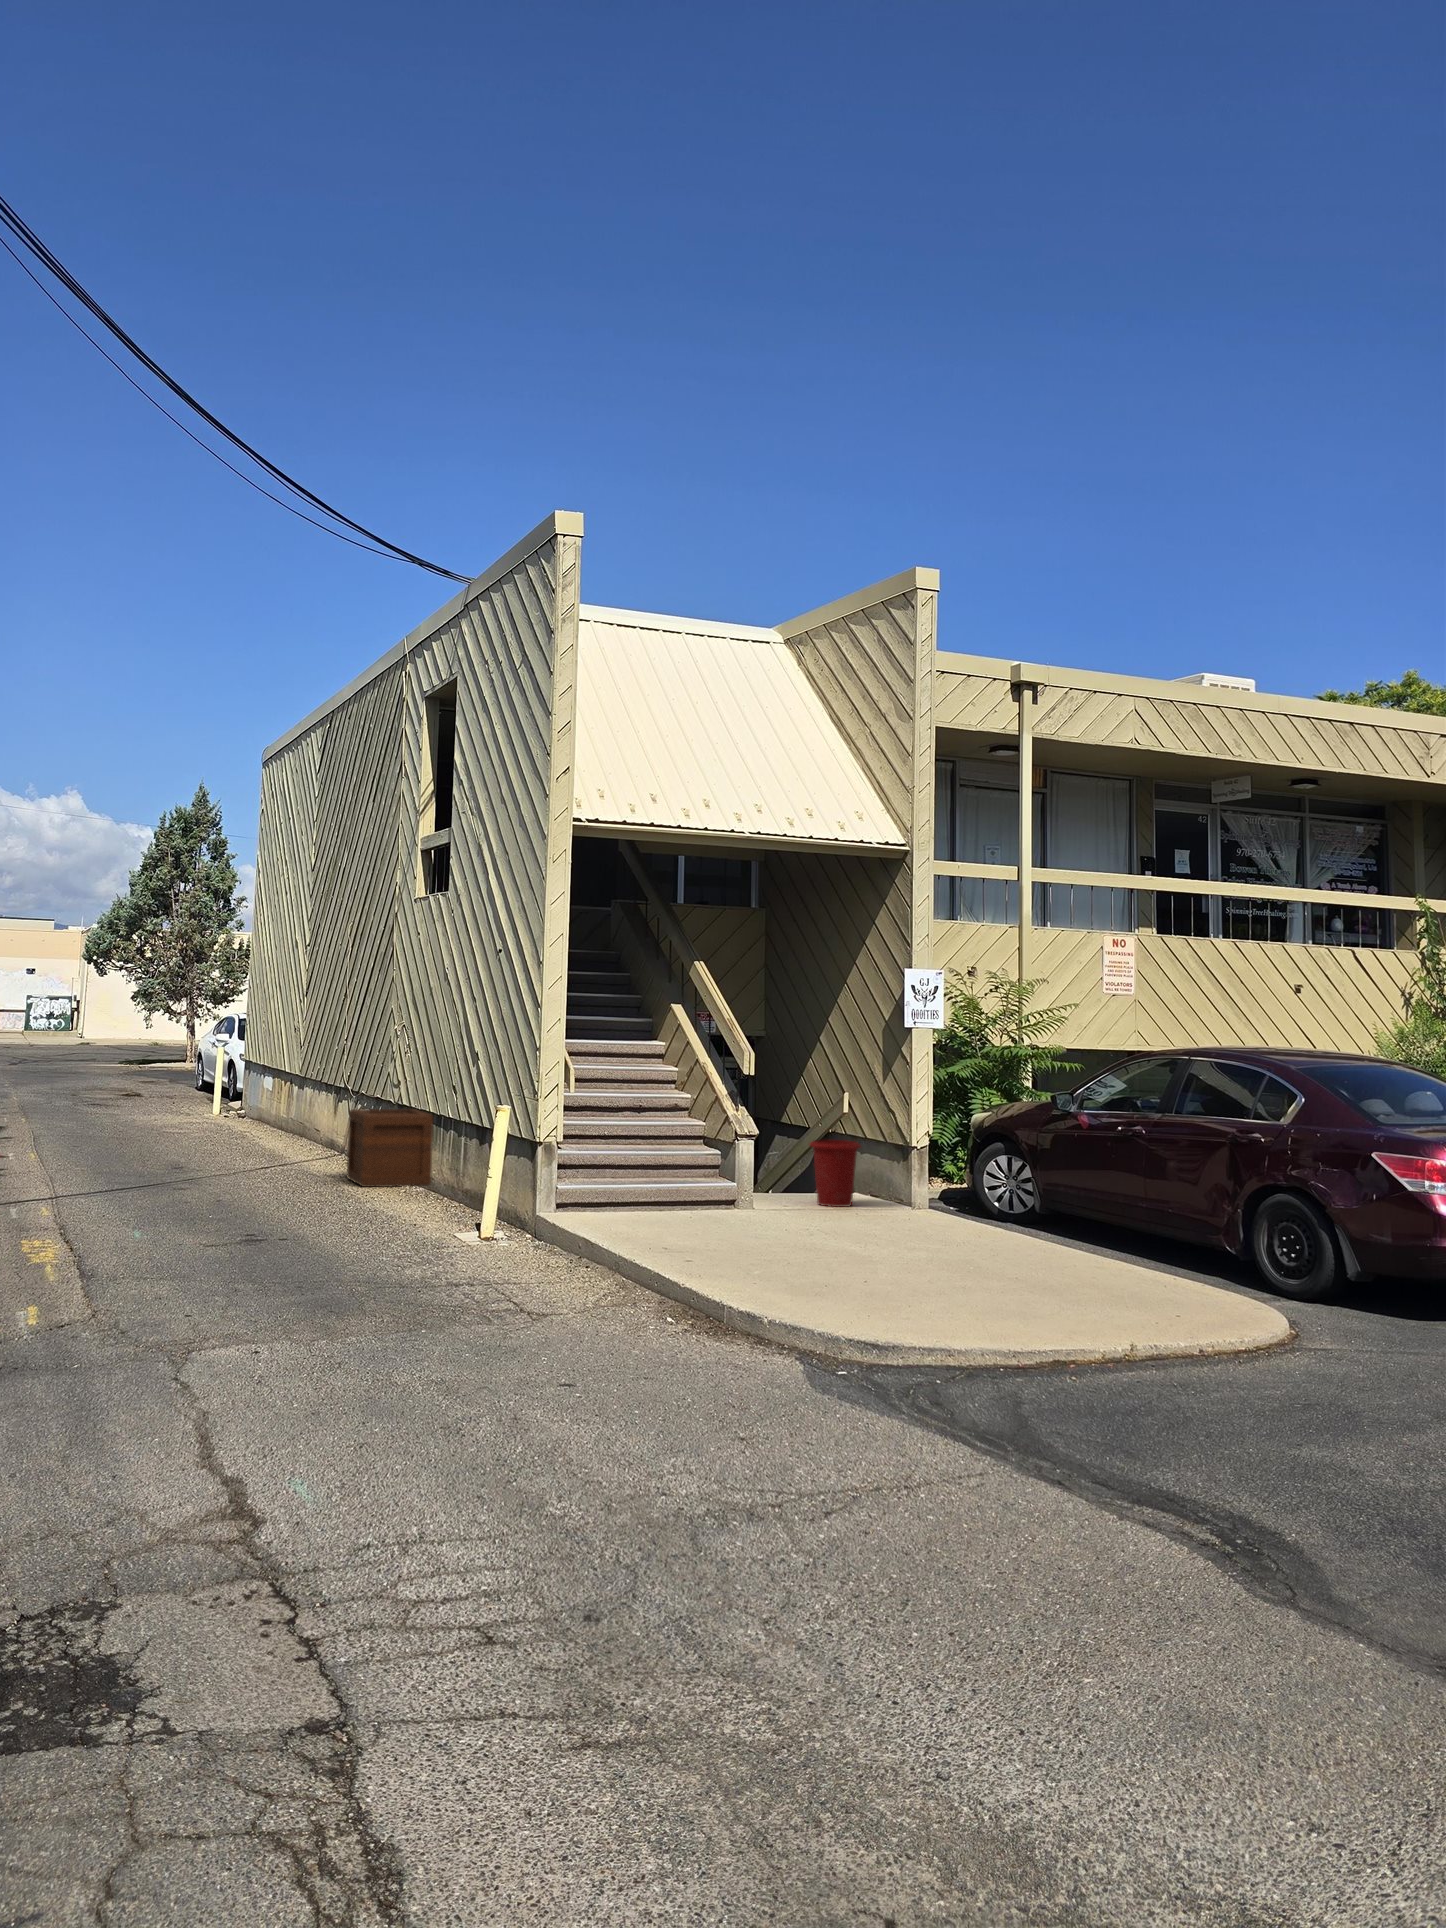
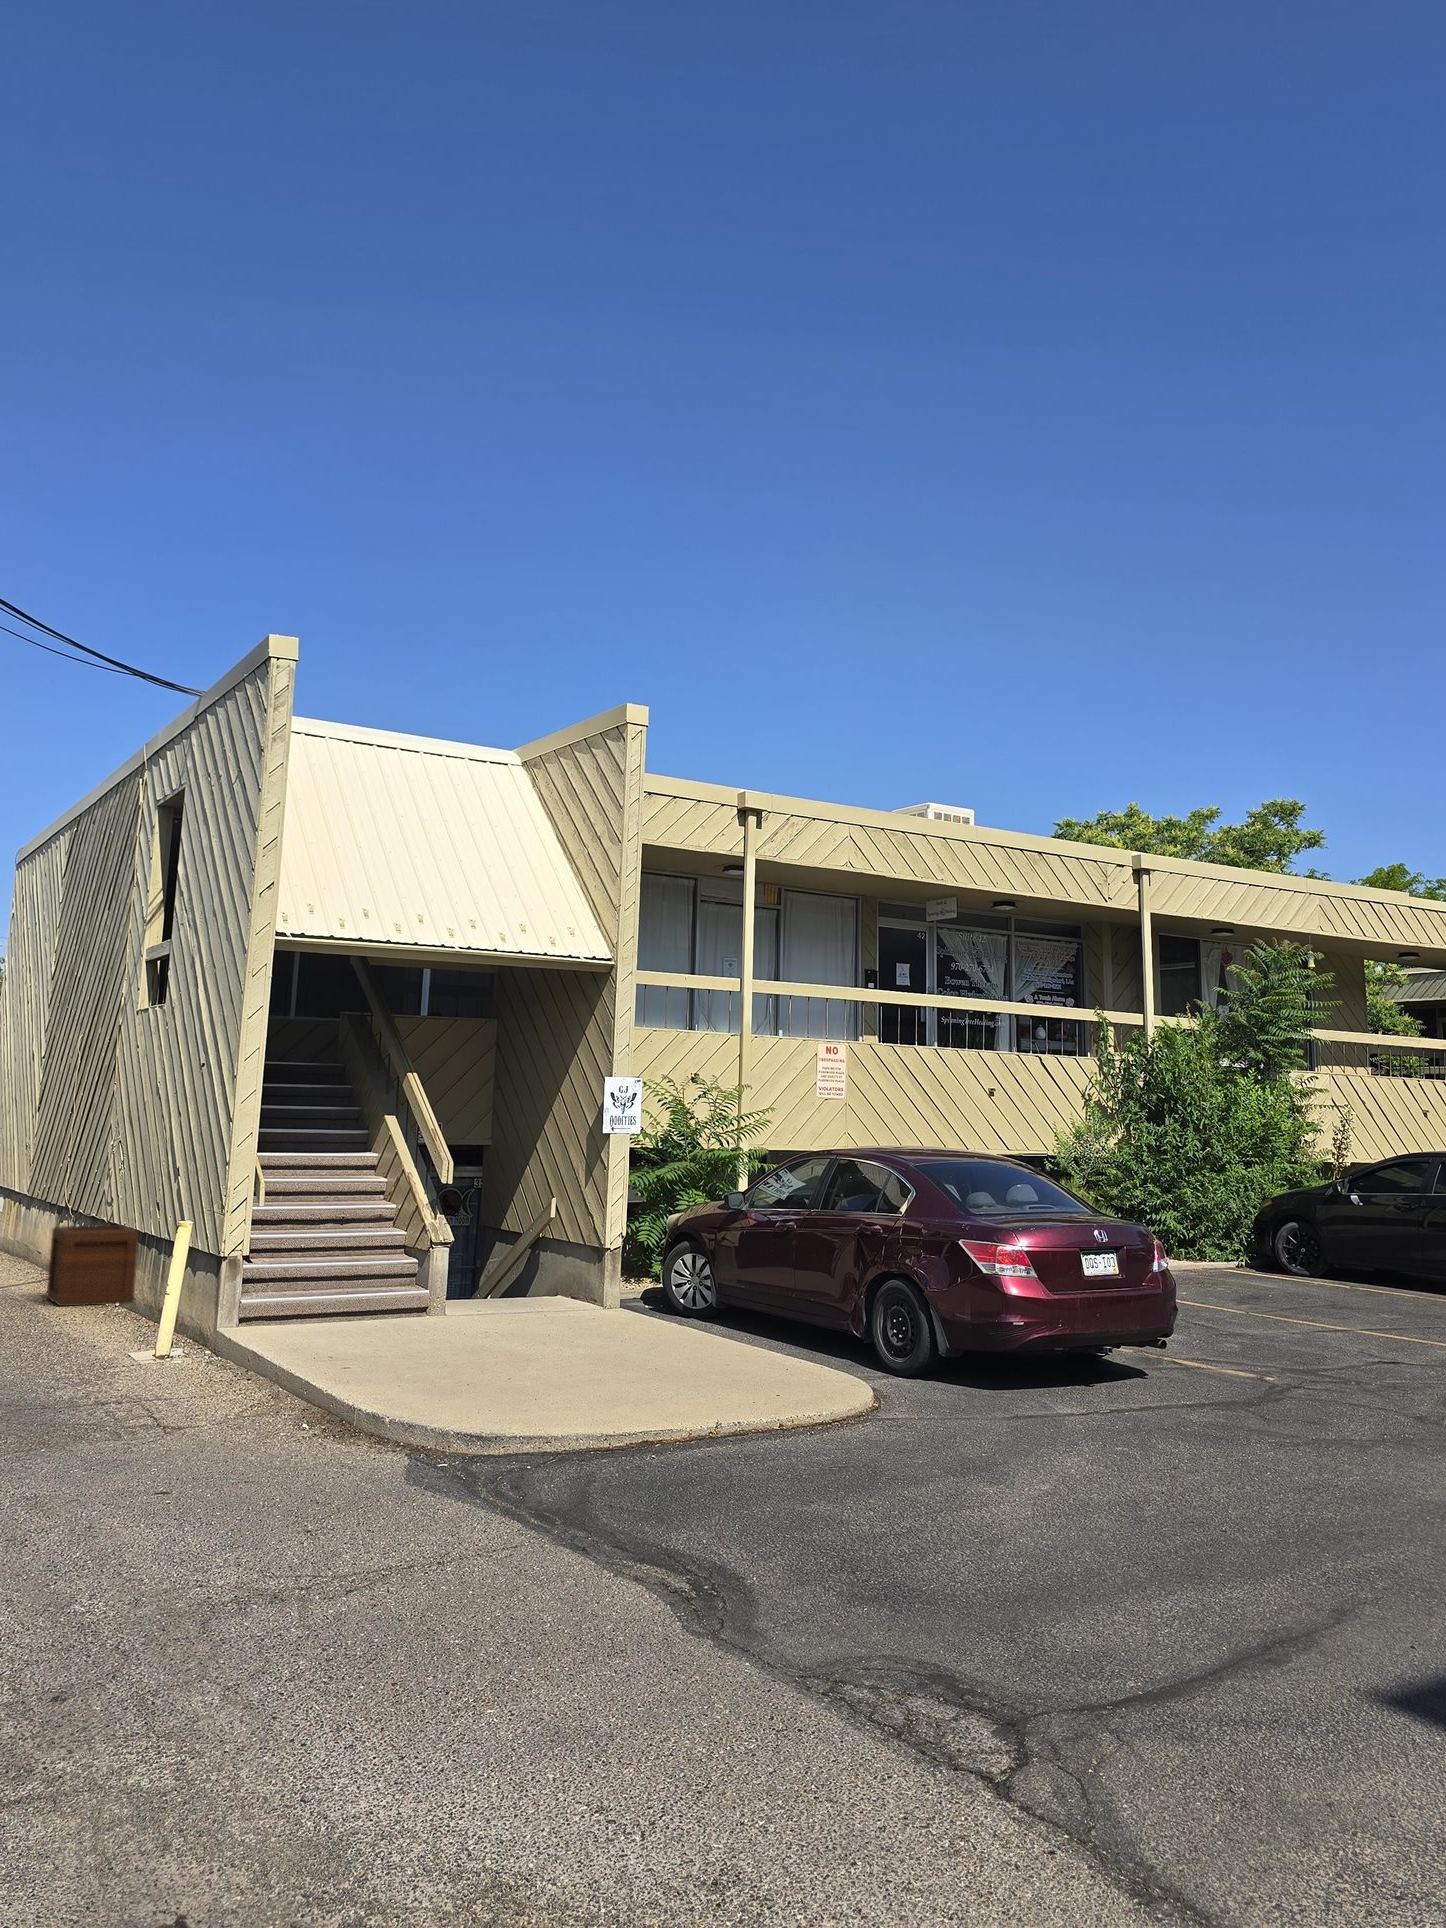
waste bin: present [809,1140,861,1207] -> none [512,1246,563,1311]

